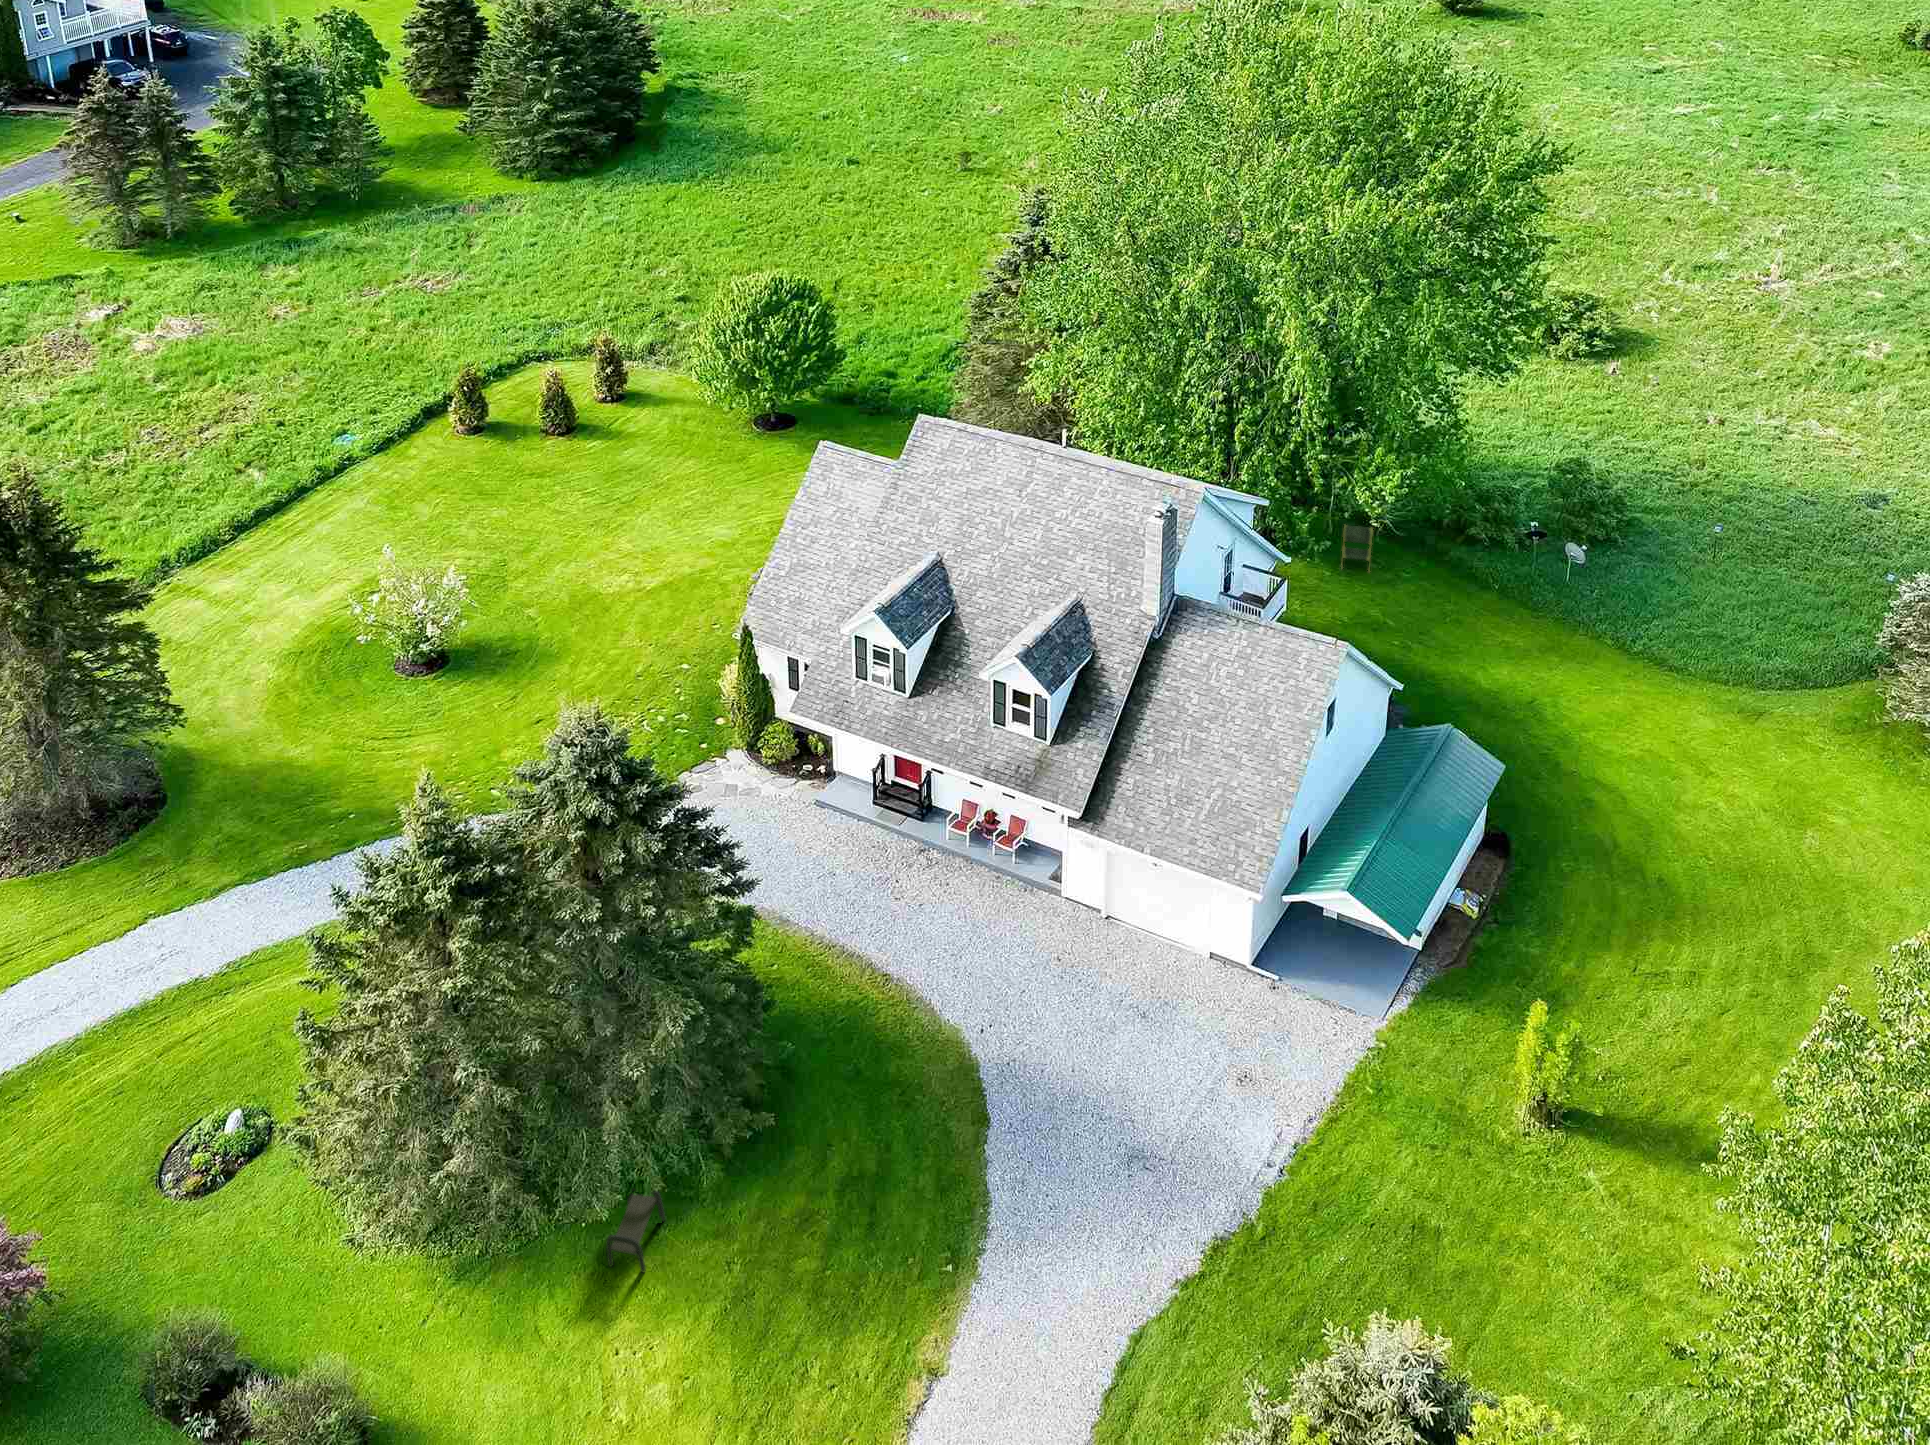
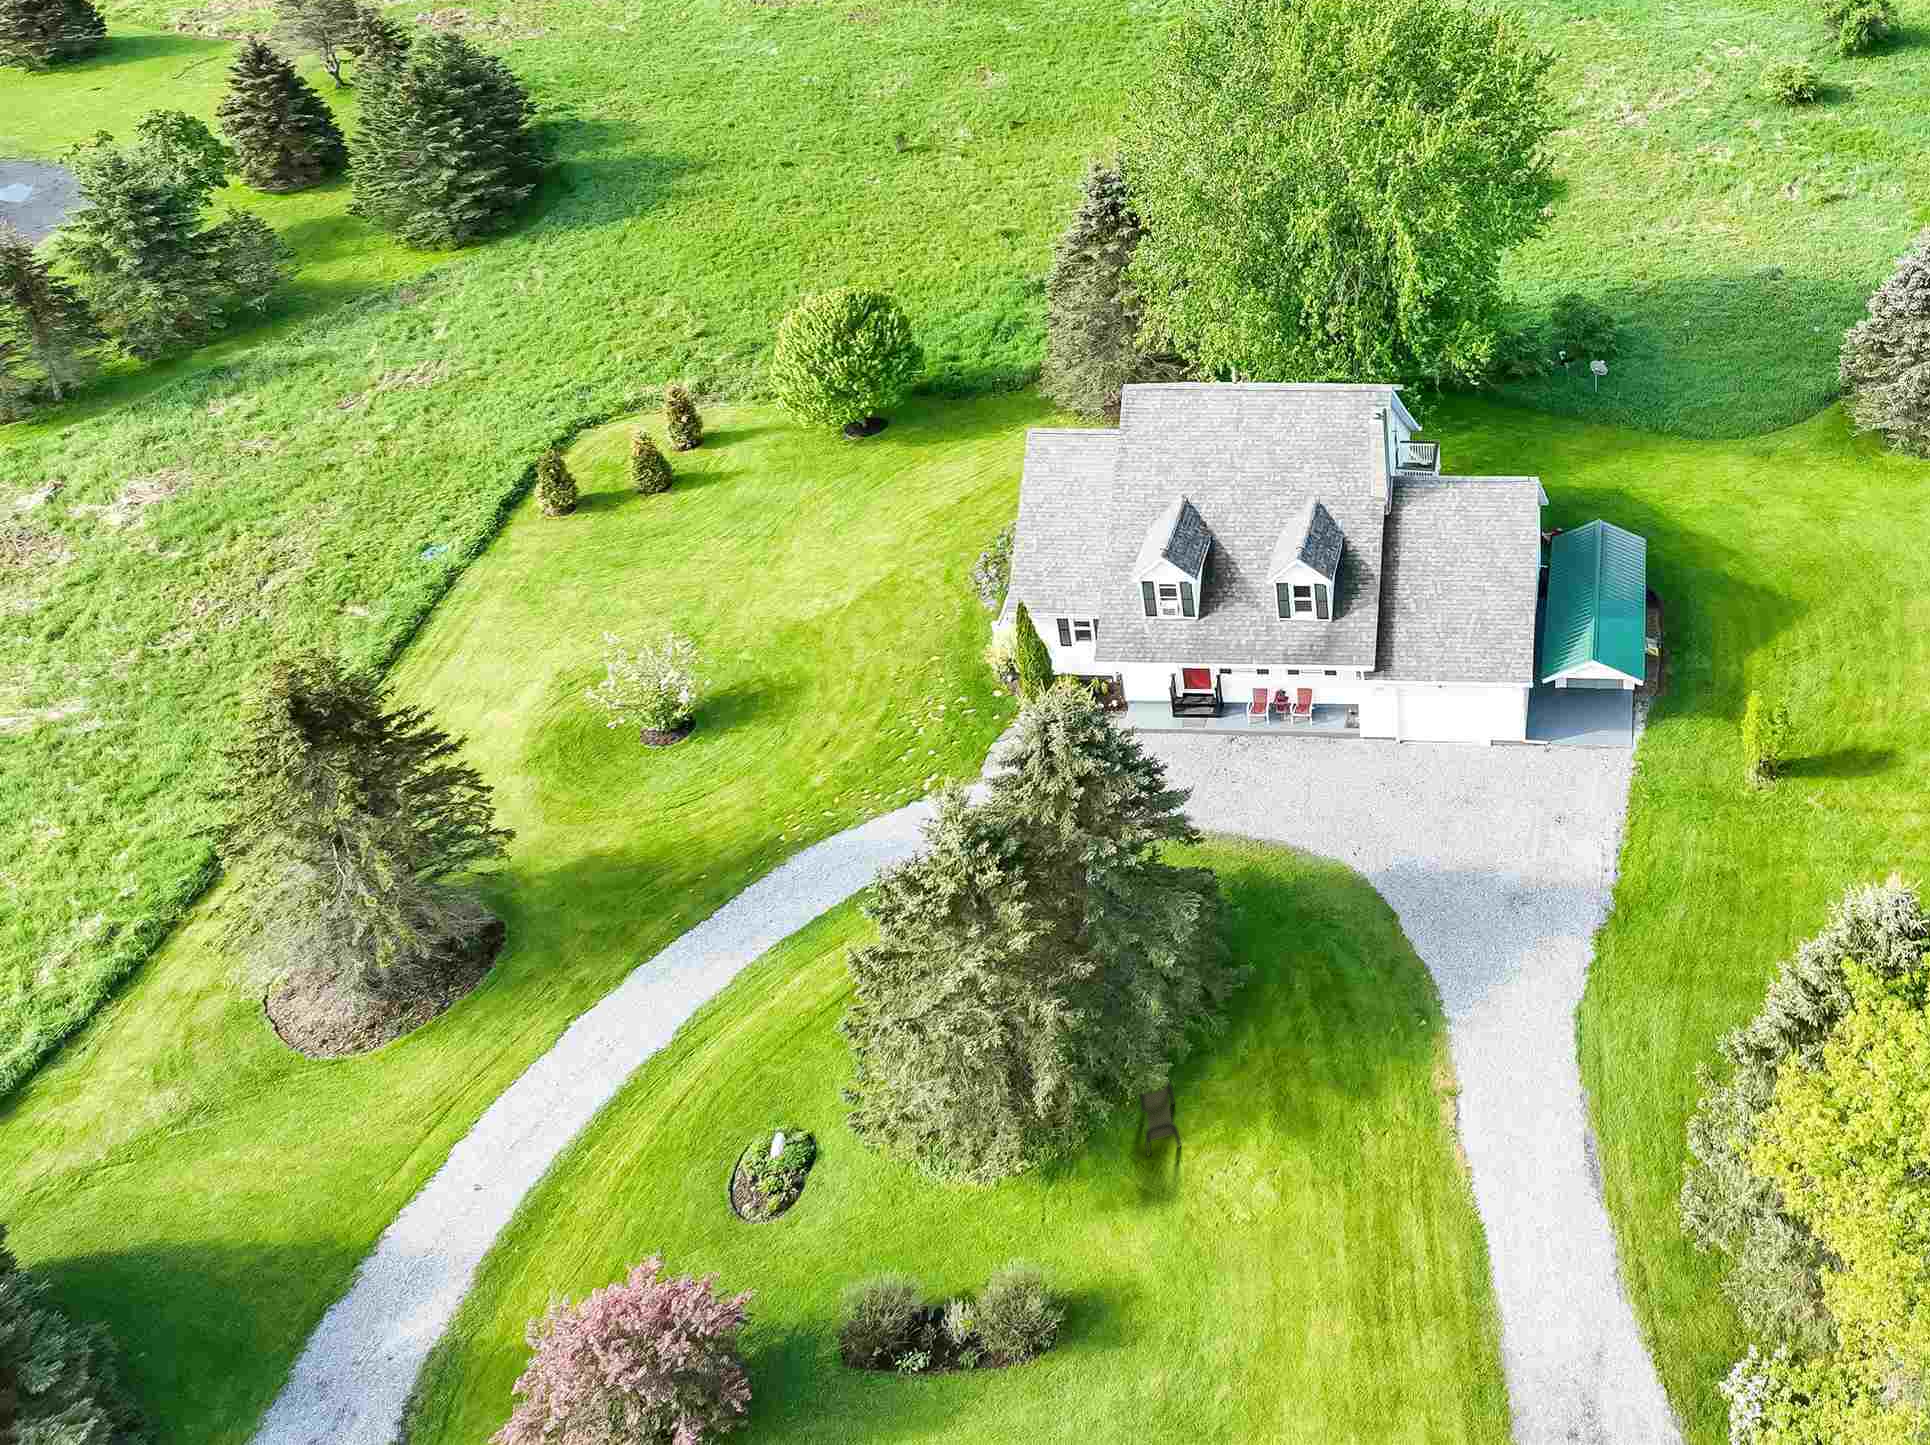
lounge chair: present [1341,525,1373,565] -> none [1443,386,1472,426]

